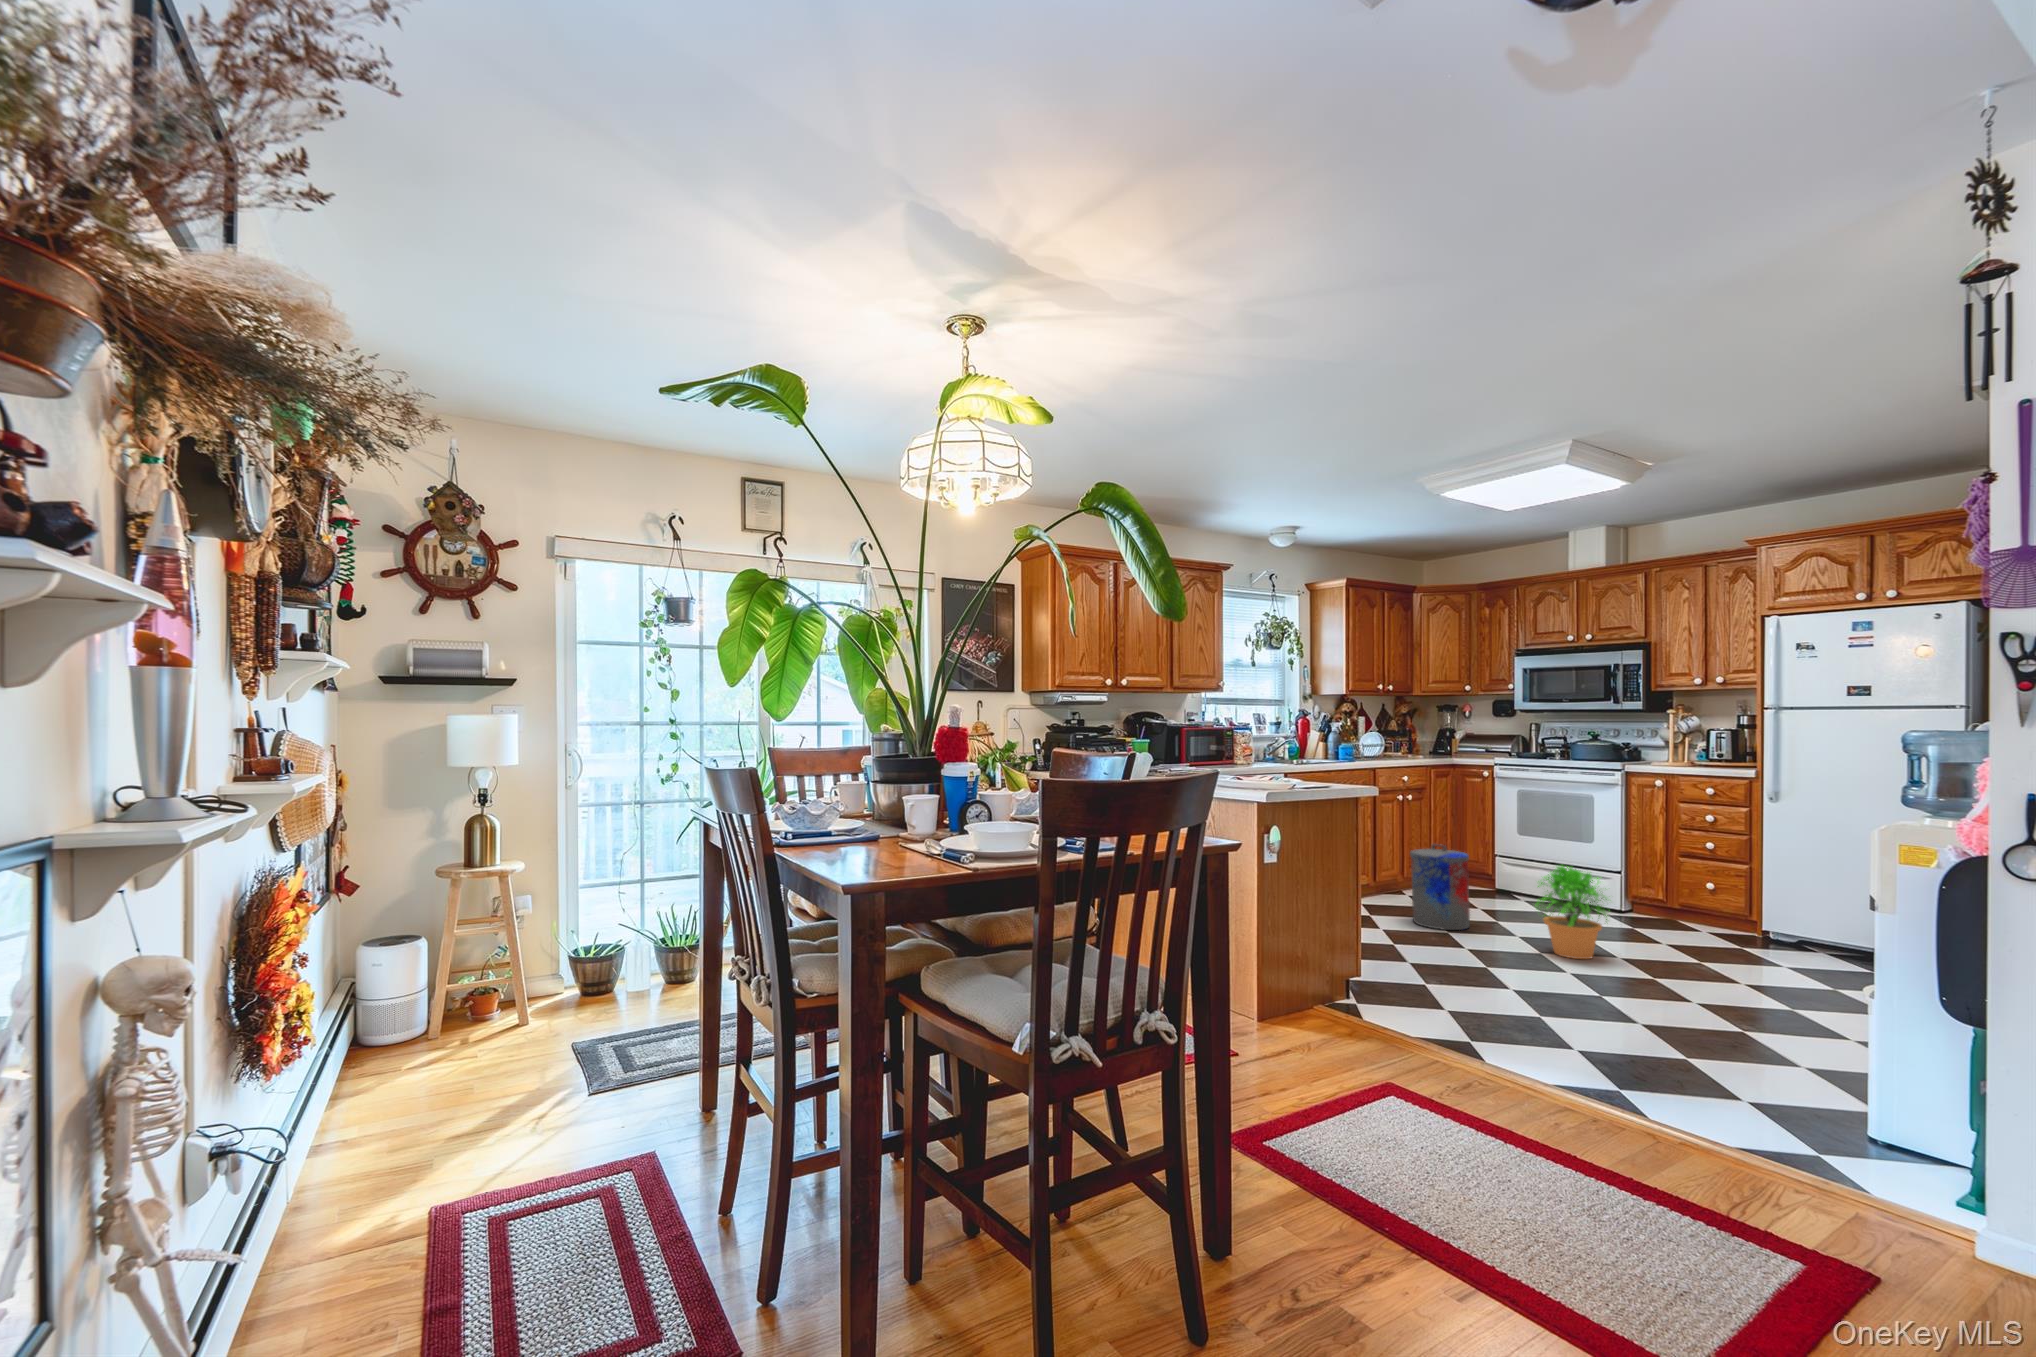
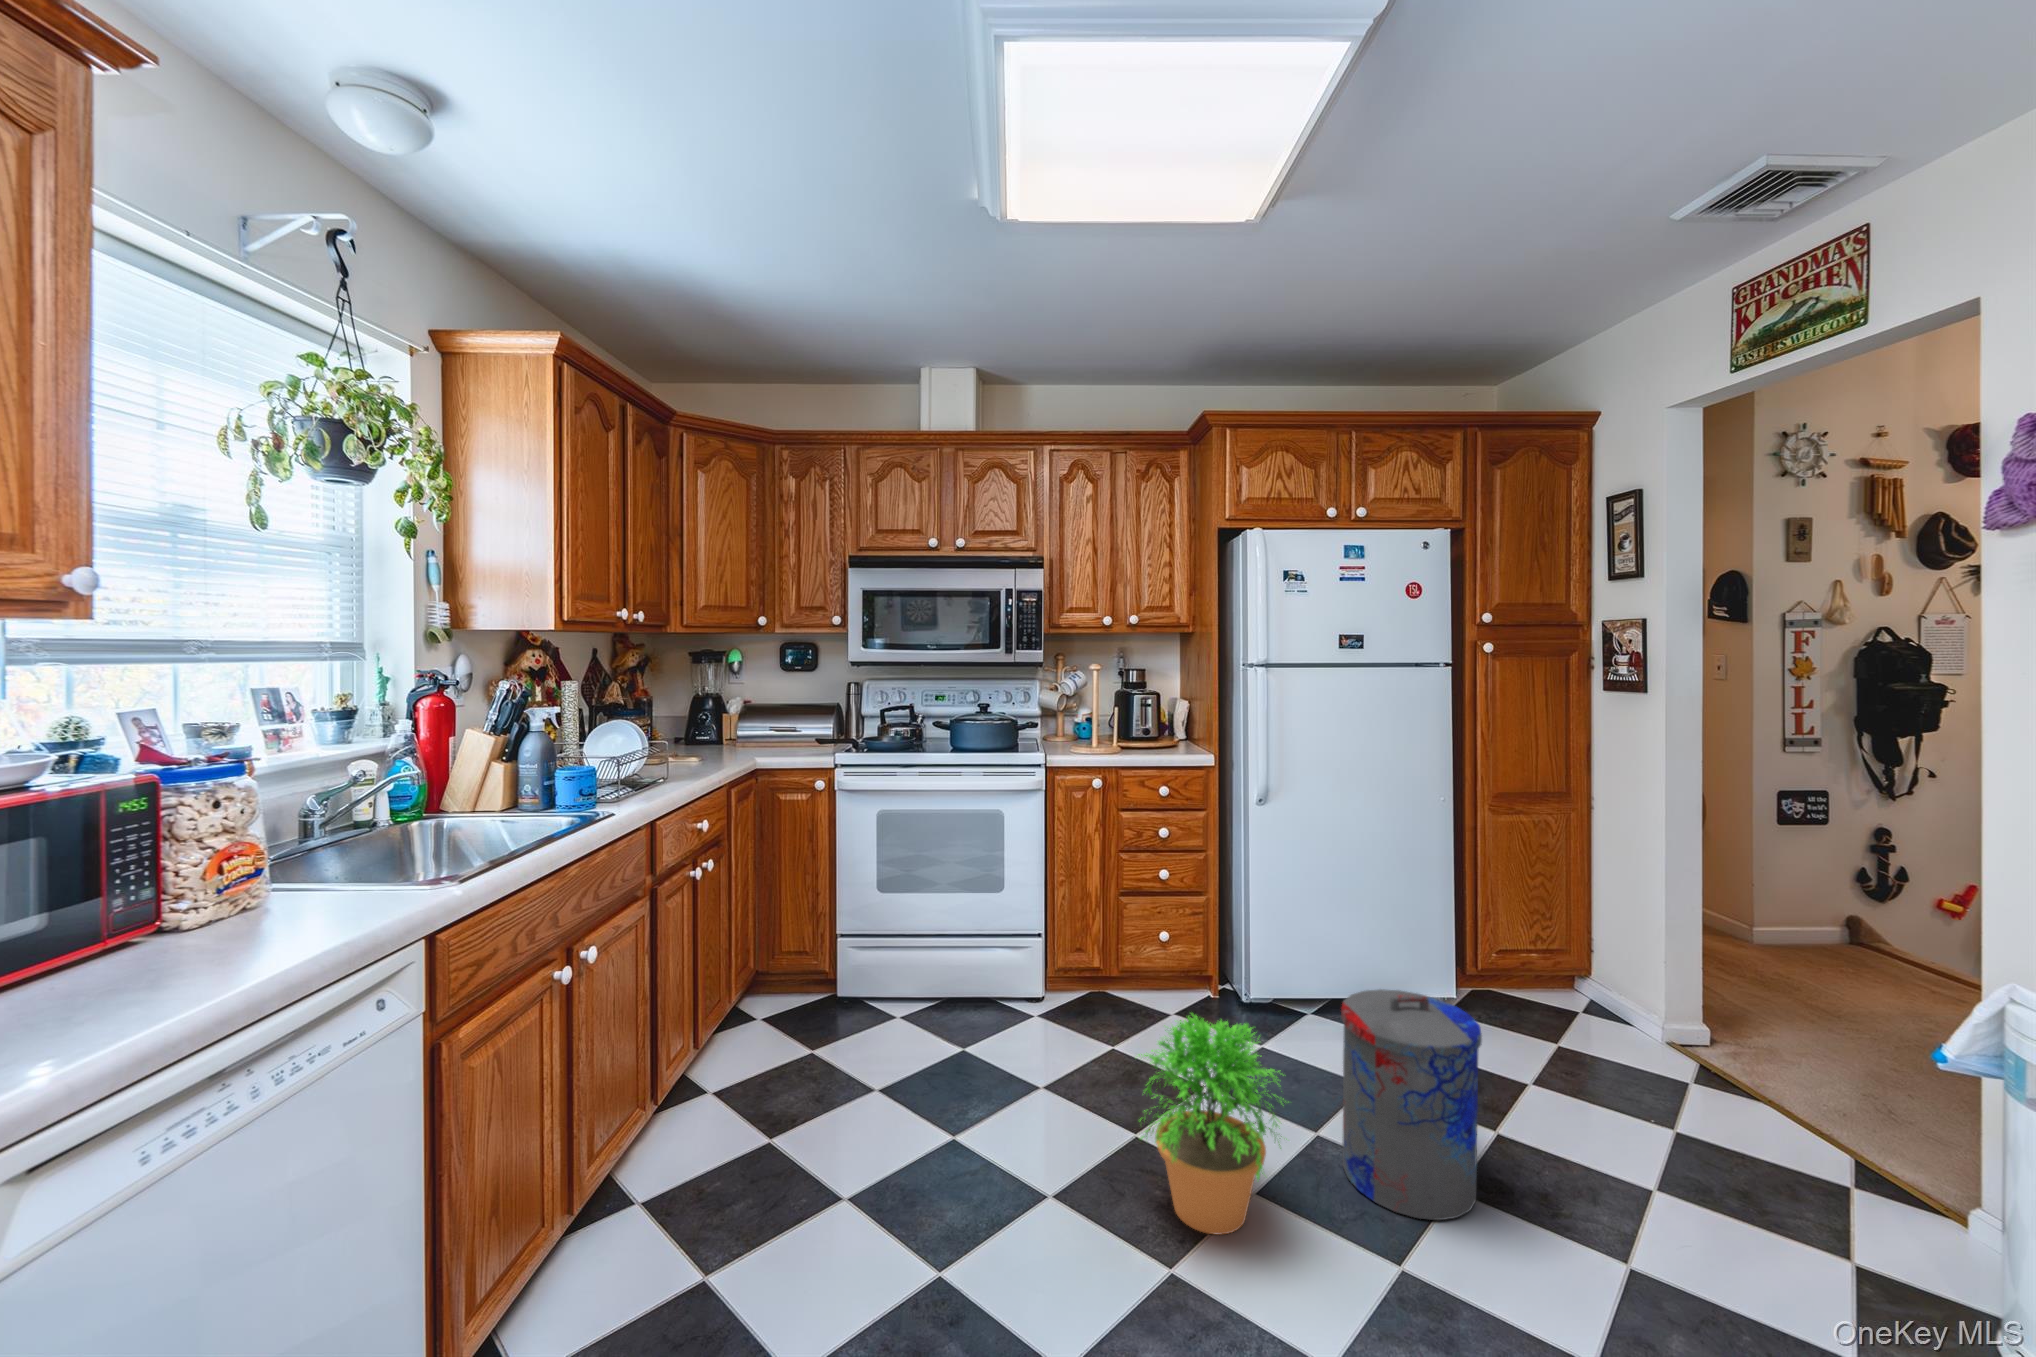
trash can: present [1410,844,1470,930] -> present [1341,989,1482,1220]

